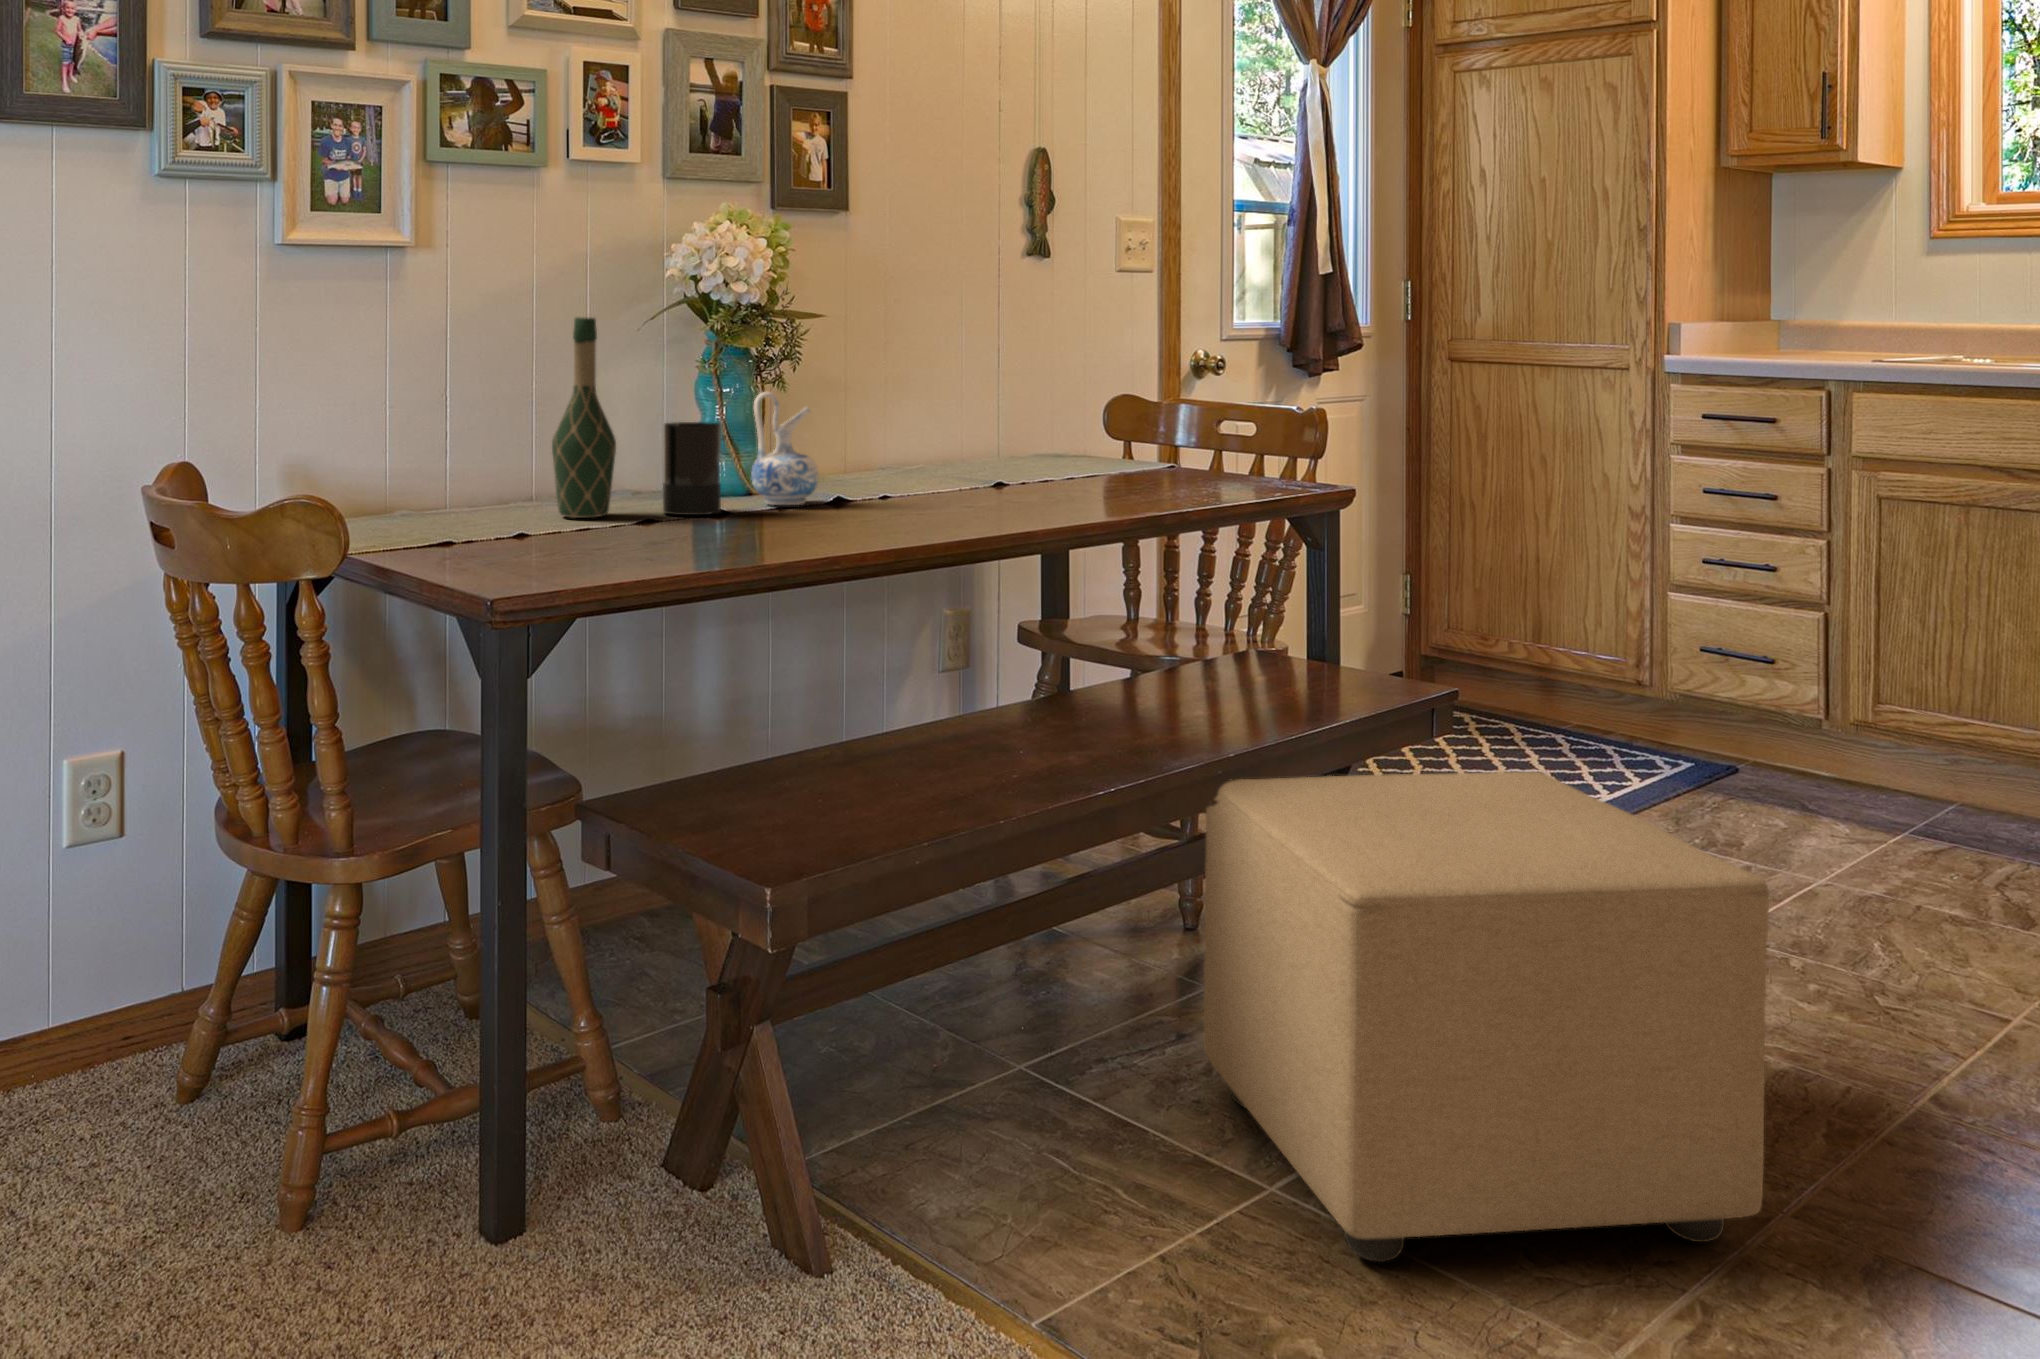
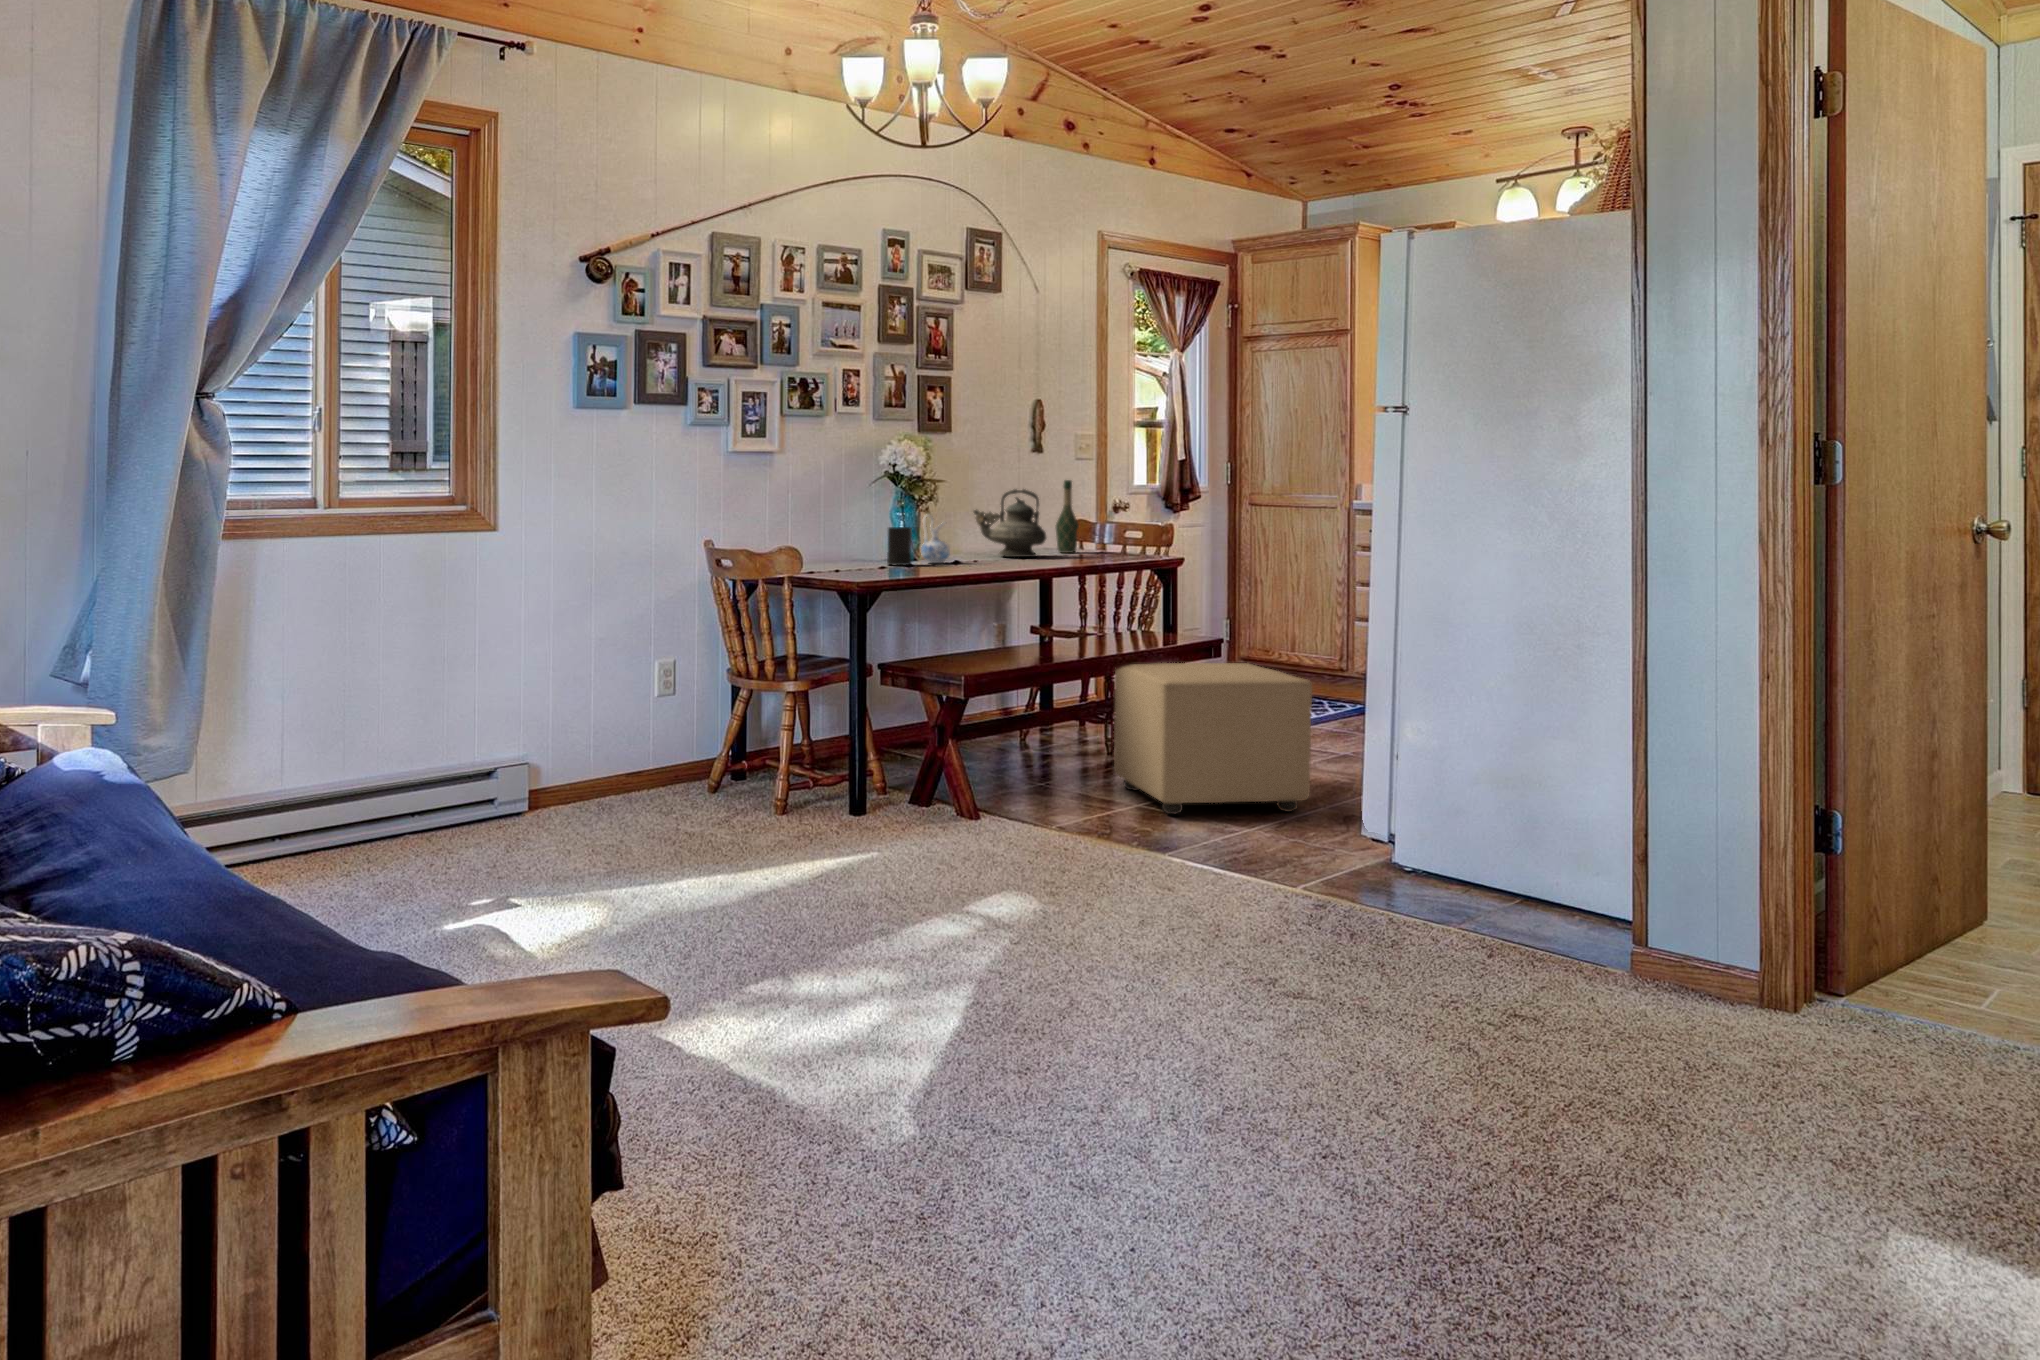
wine bottle: present [552,317,616,518] -> present [1056,480,1079,553]
teapot: none [889,330,1050,482] -> present [974,489,1046,557]

